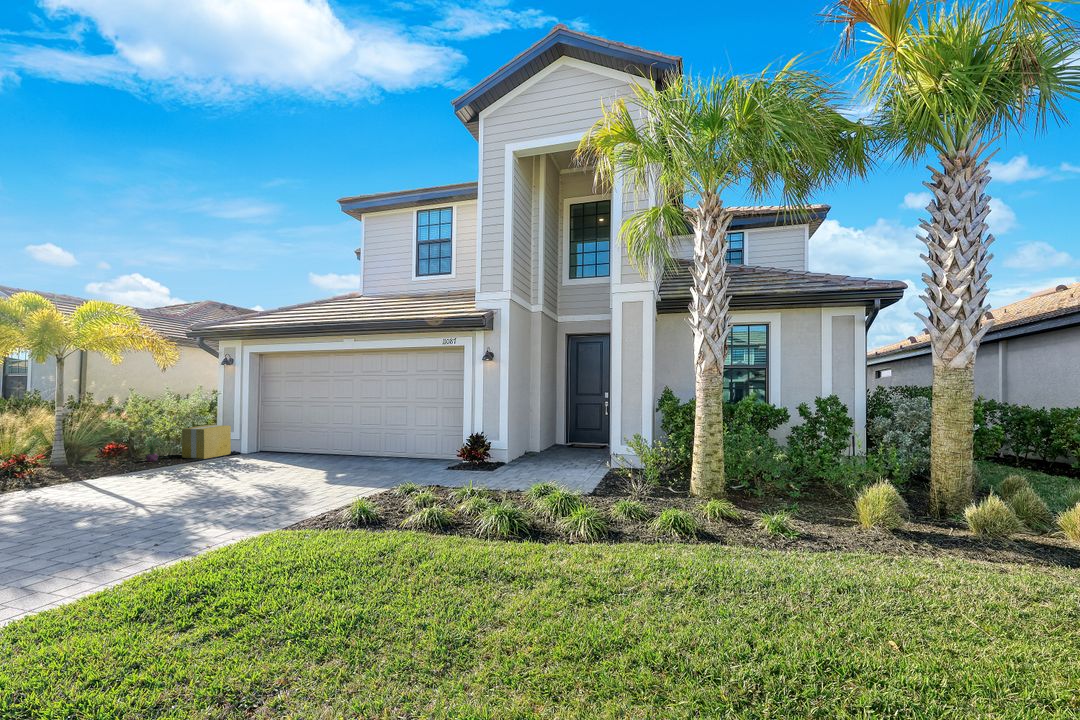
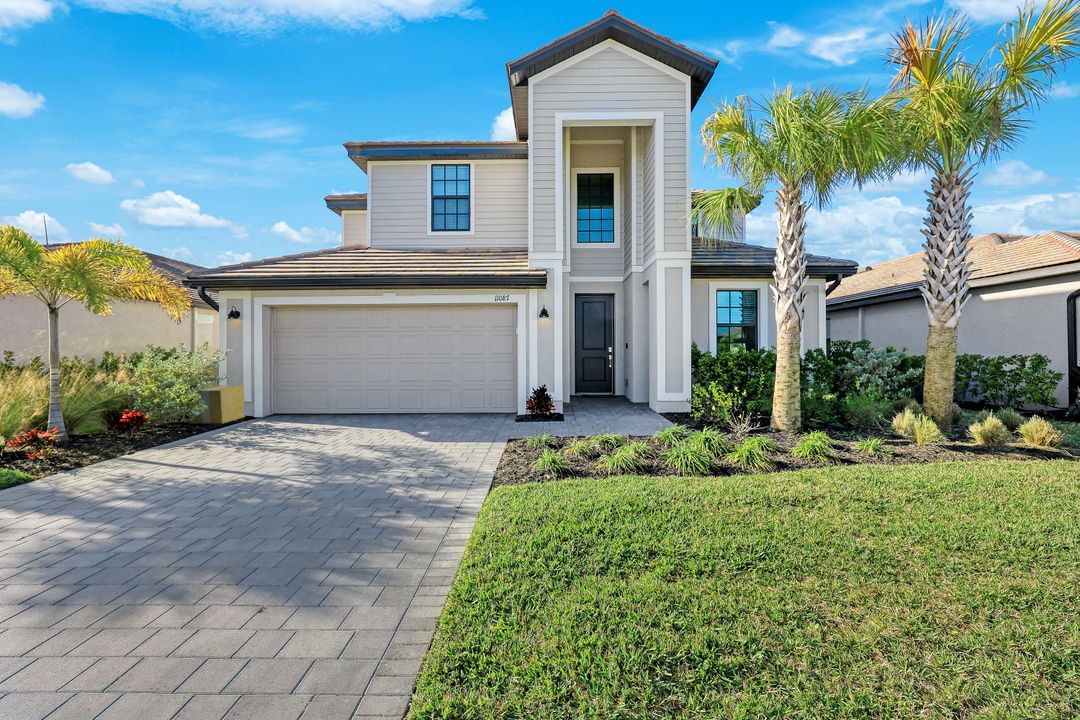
decorative plant: present [145,436,158,462] -> none [132,399,178,431]

